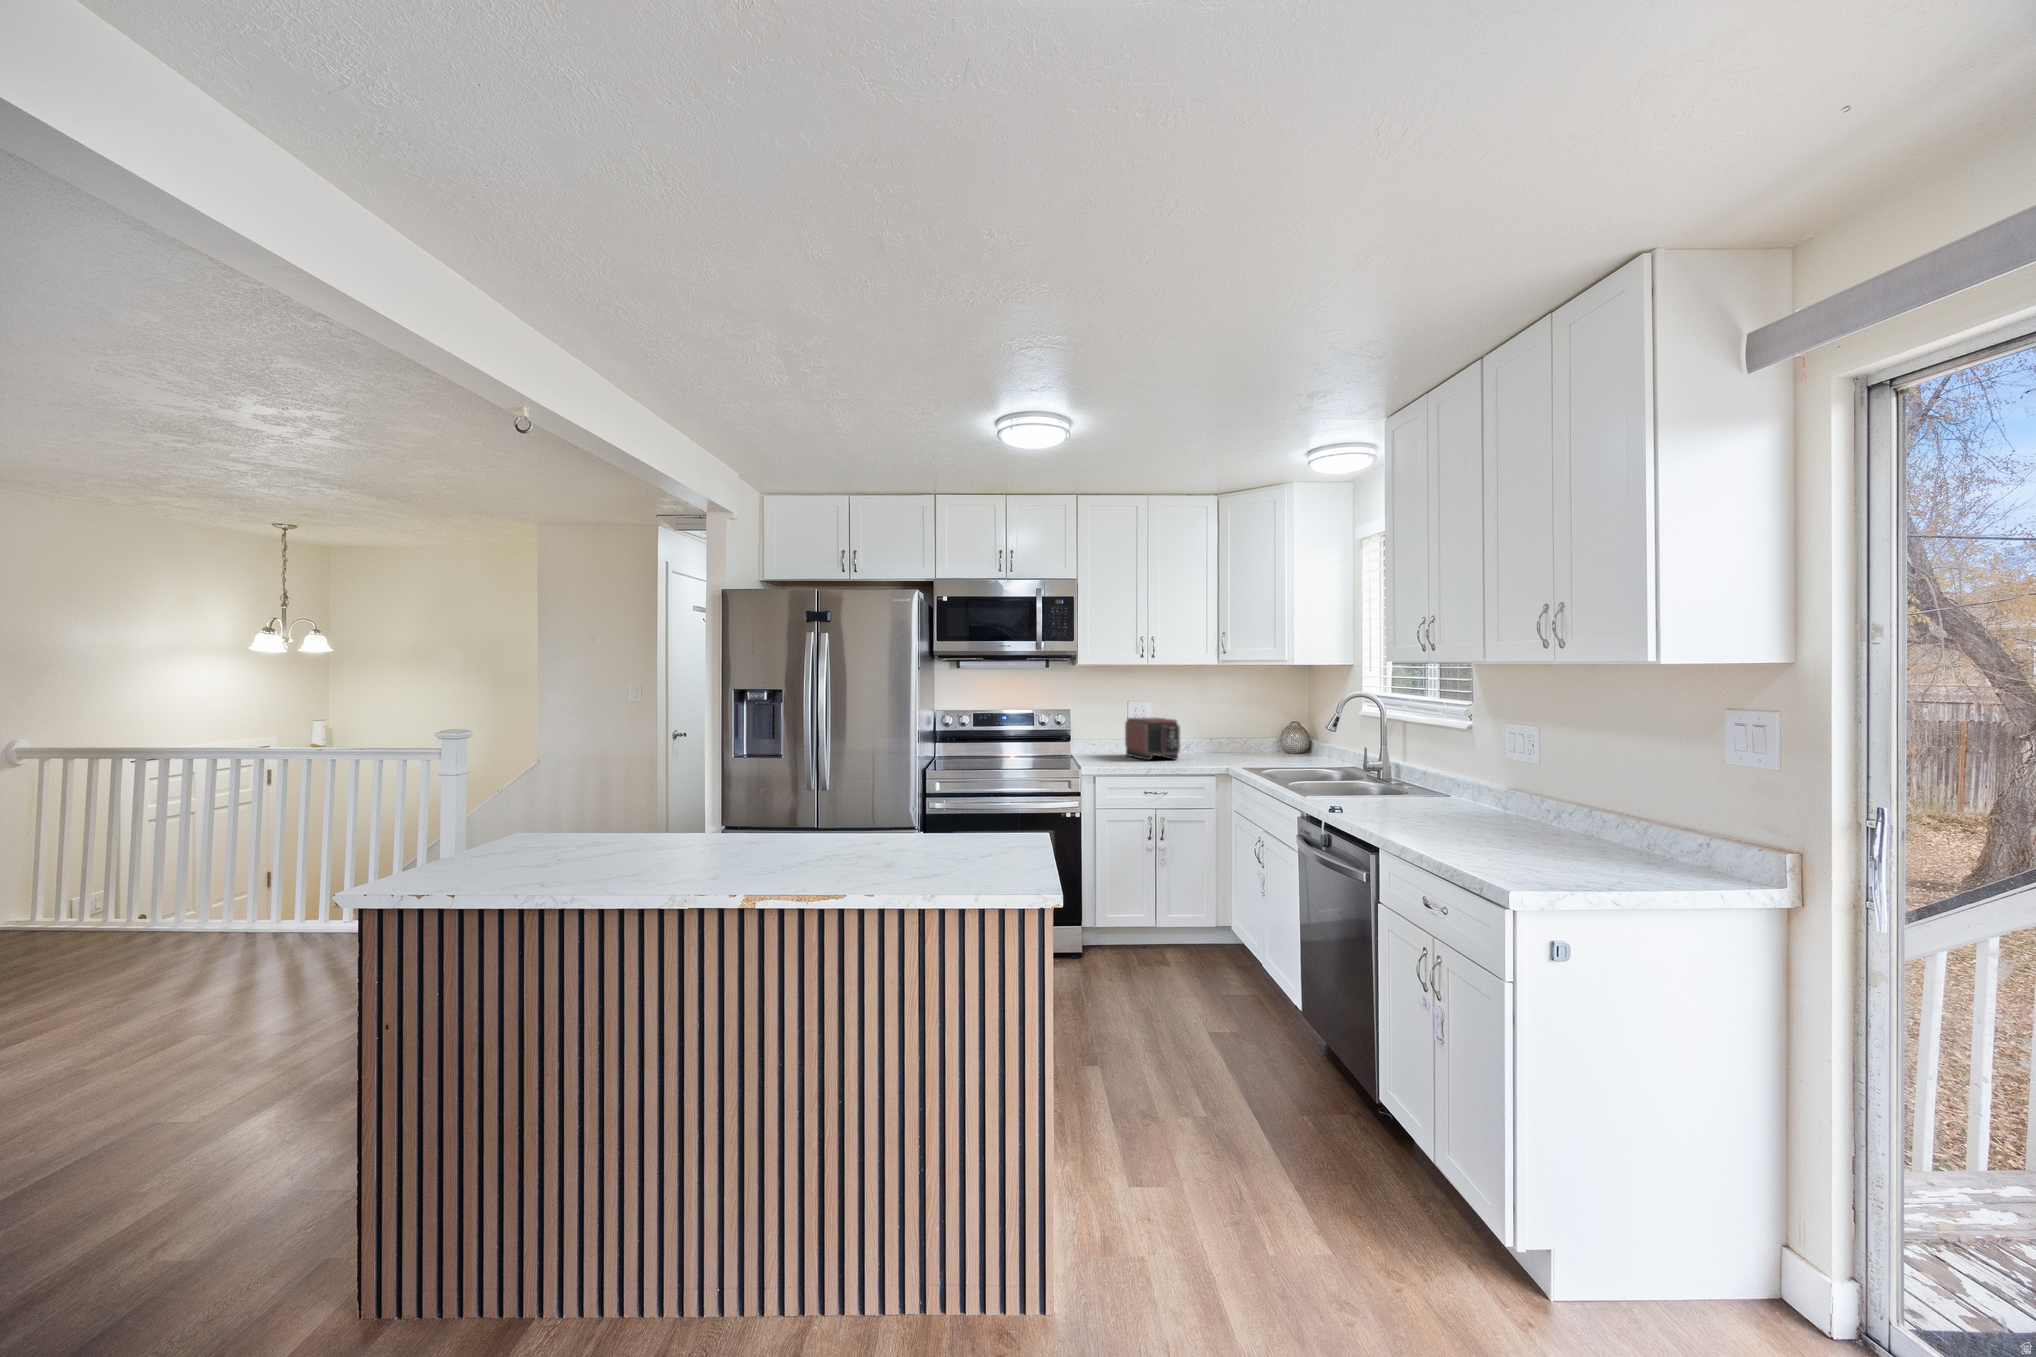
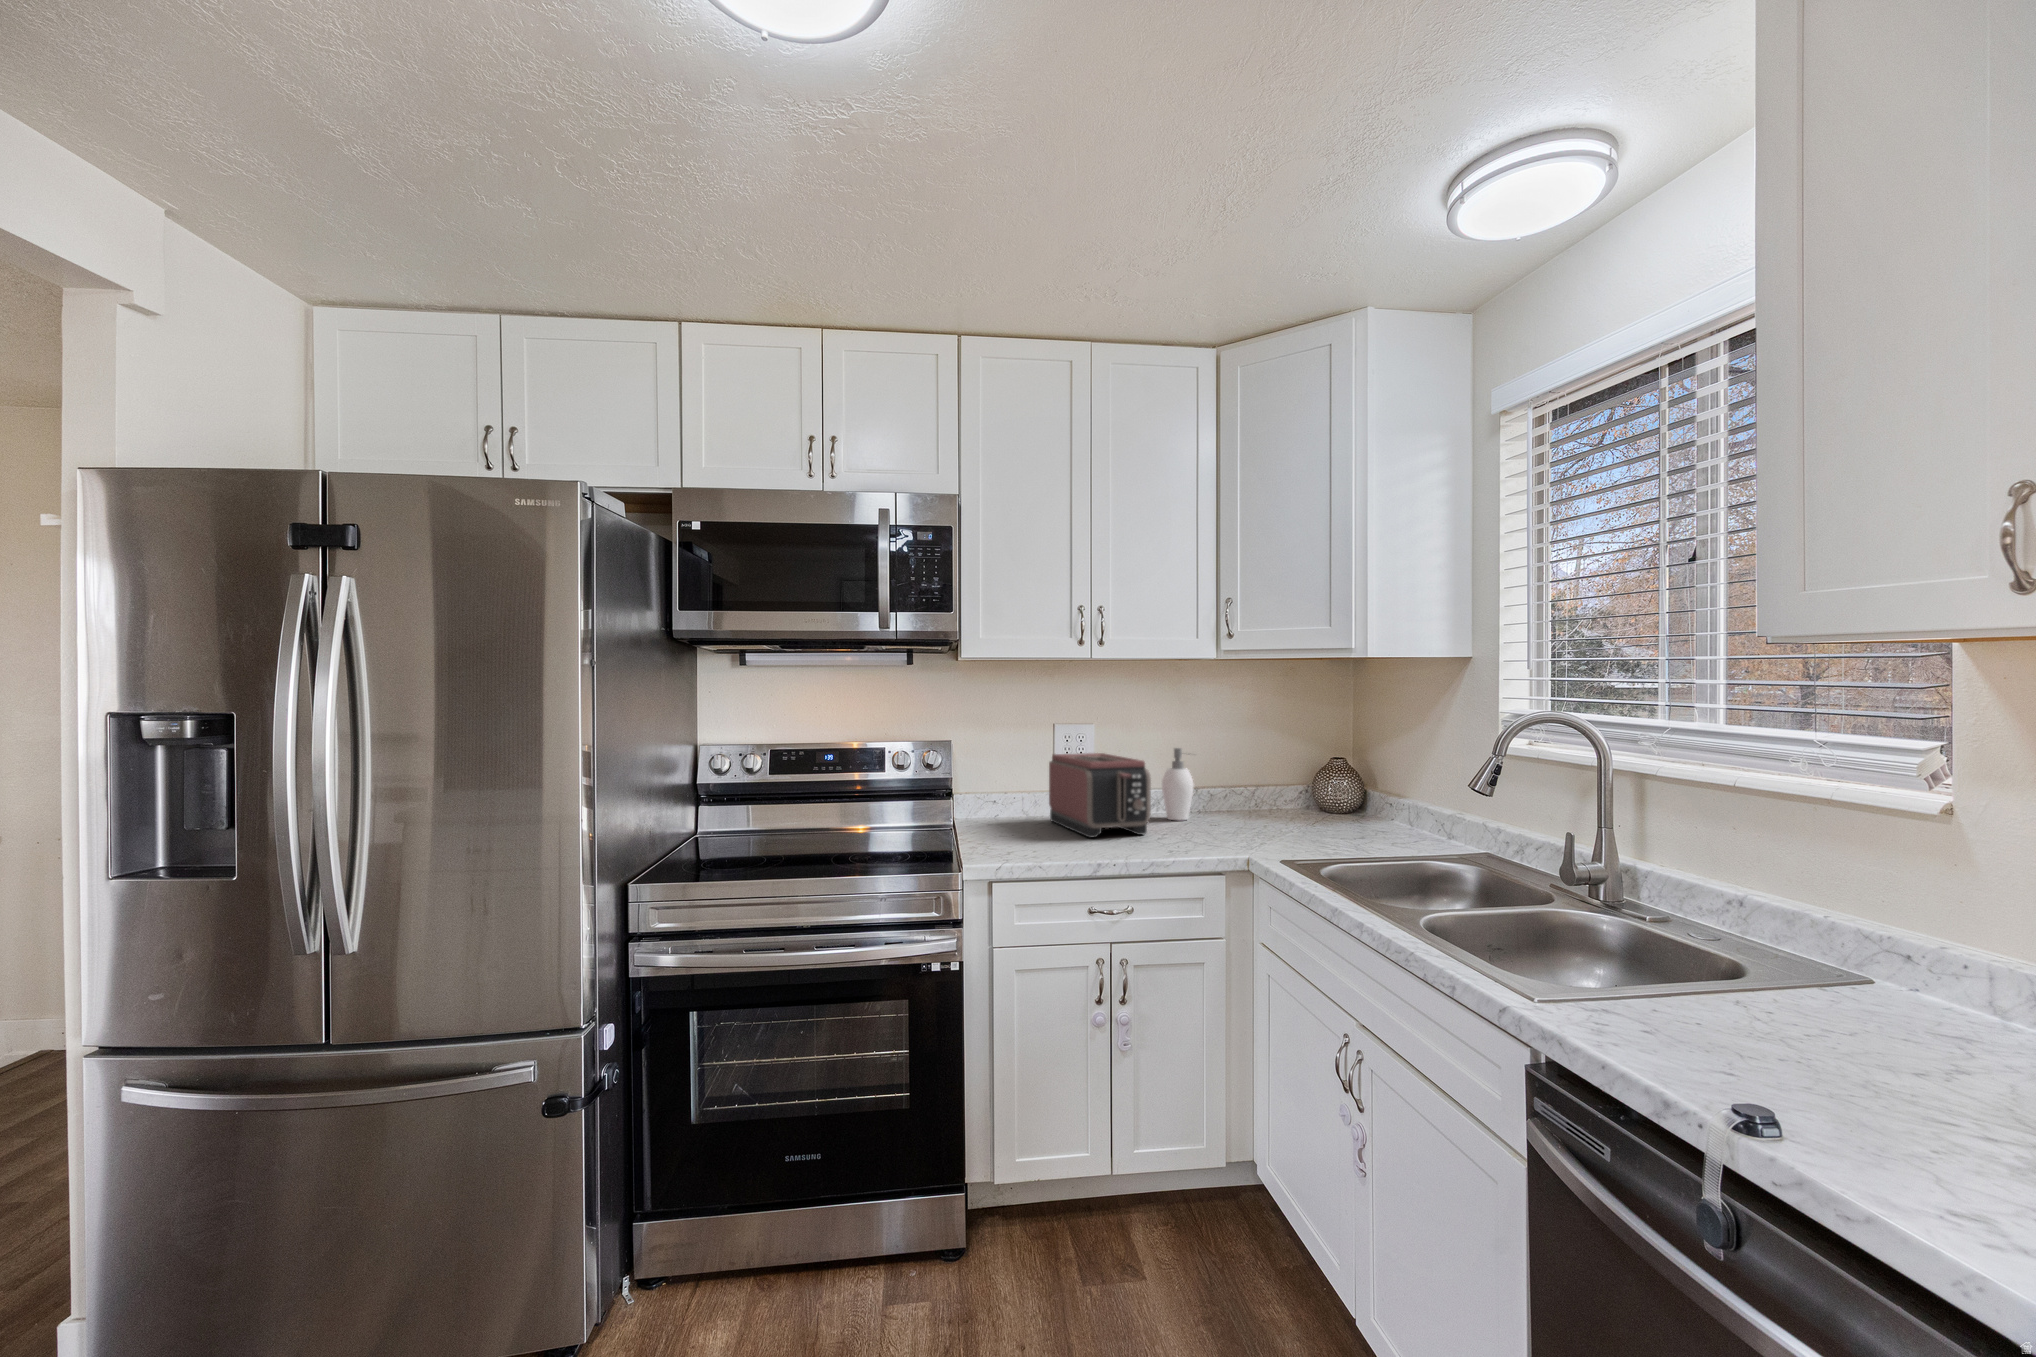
soap dispenser: none [1190,715,1209,756] -> present [1162,748,1194,820]

